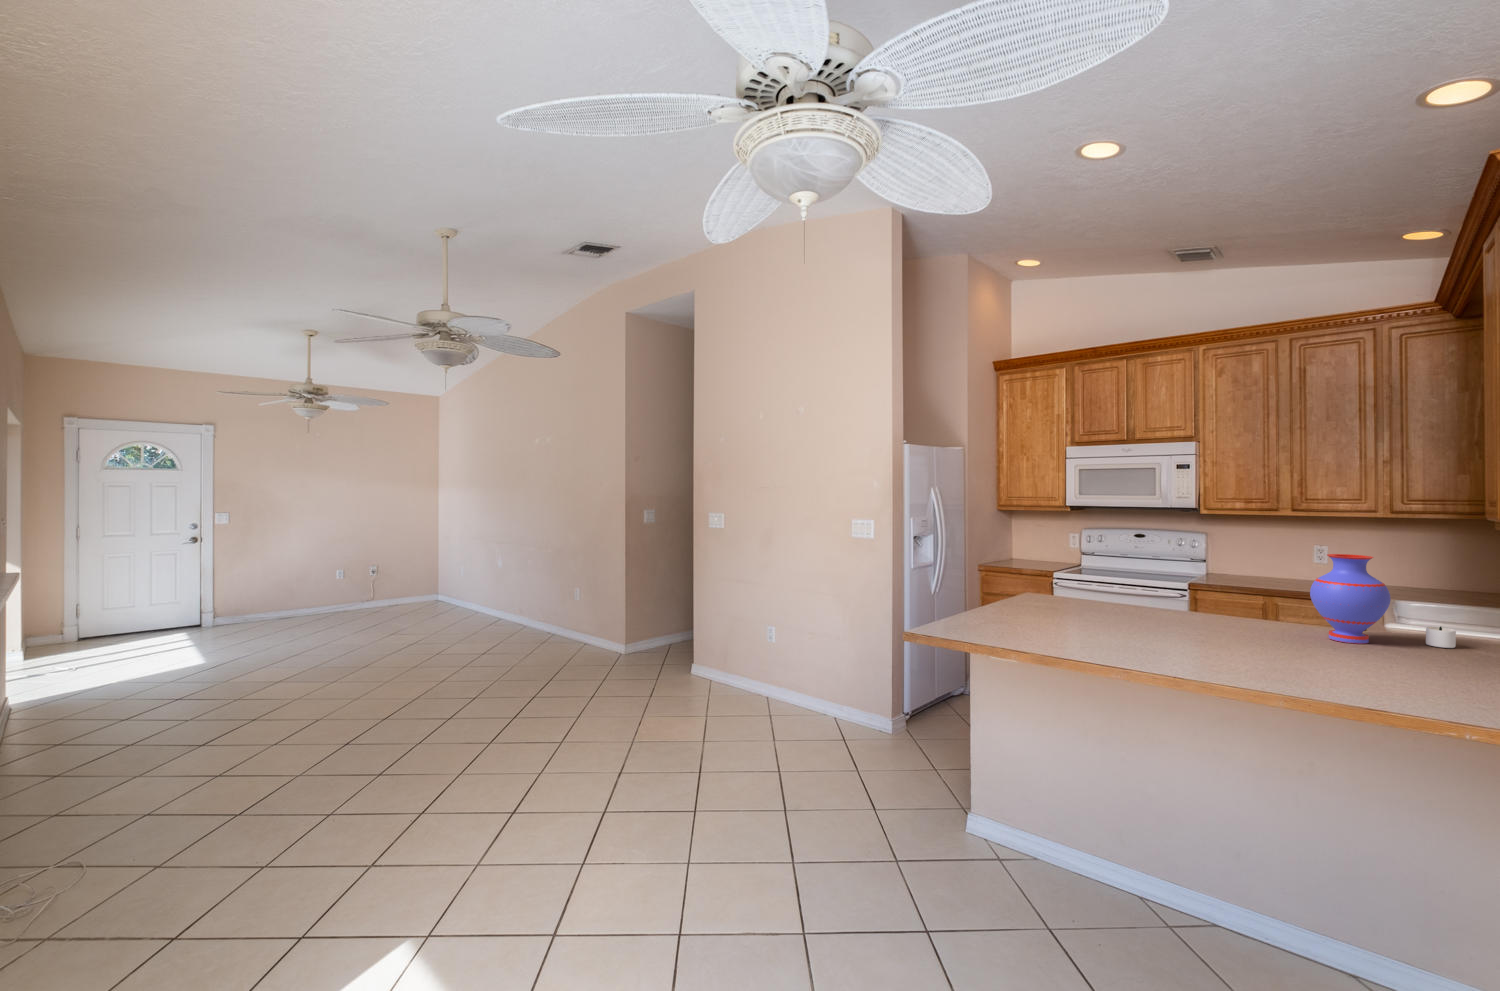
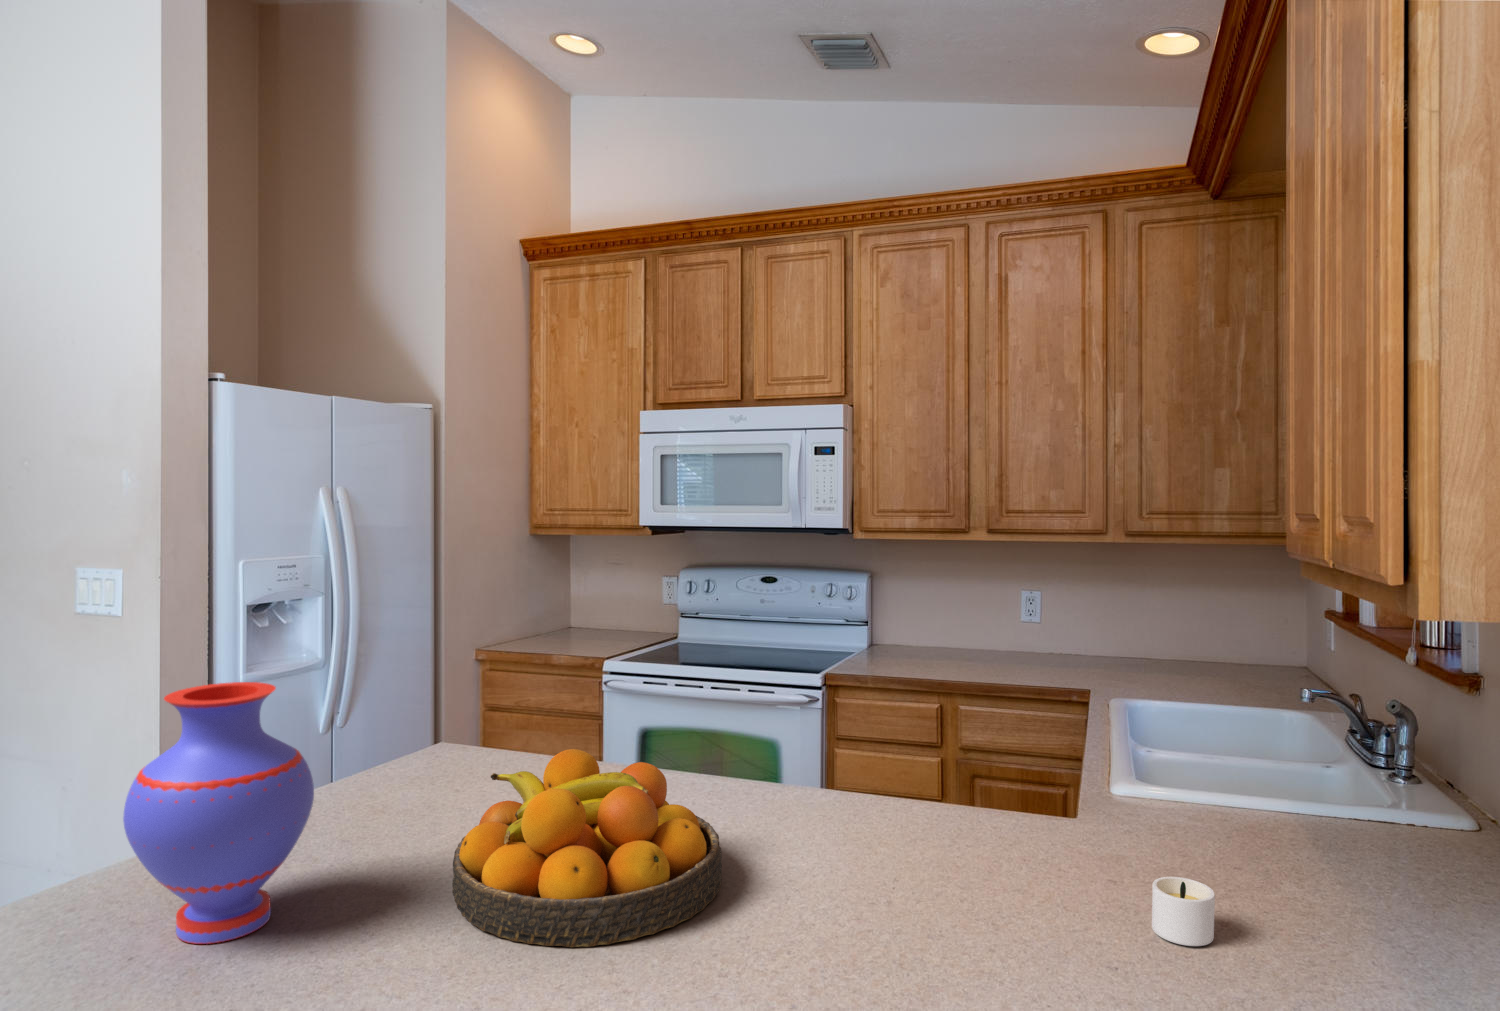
vase: present [1310,554,1391,644] -> present [123,682,314,944]
fruit bowl: none [1117,578,1227,633] -> present [452,749,722,947]

